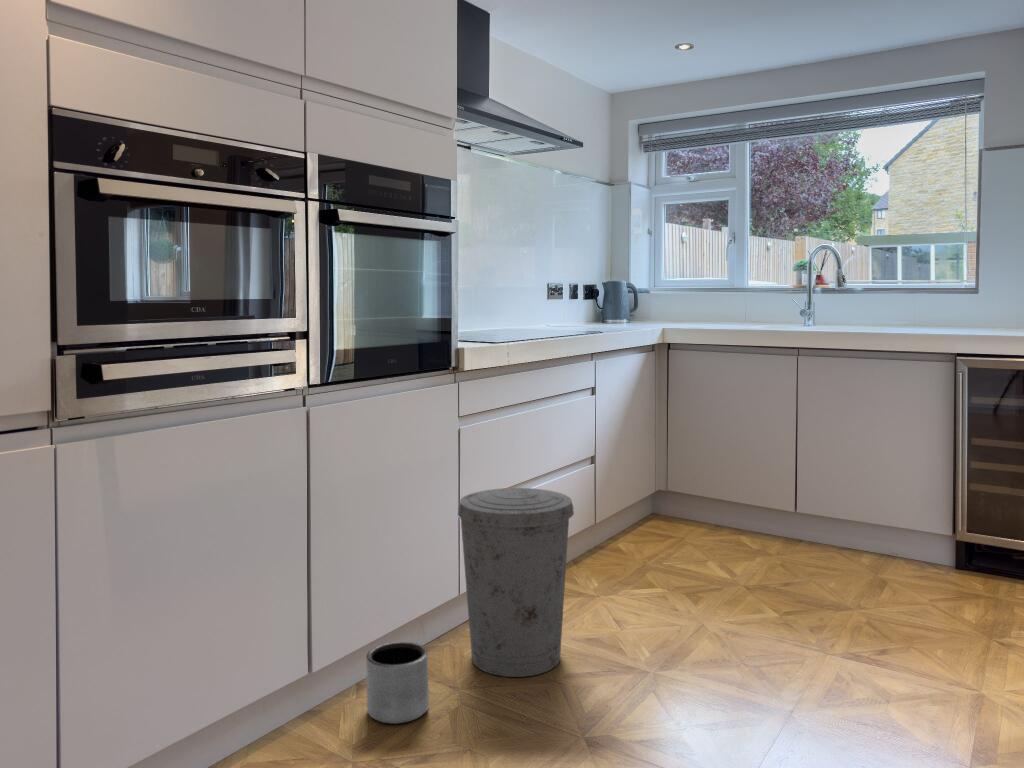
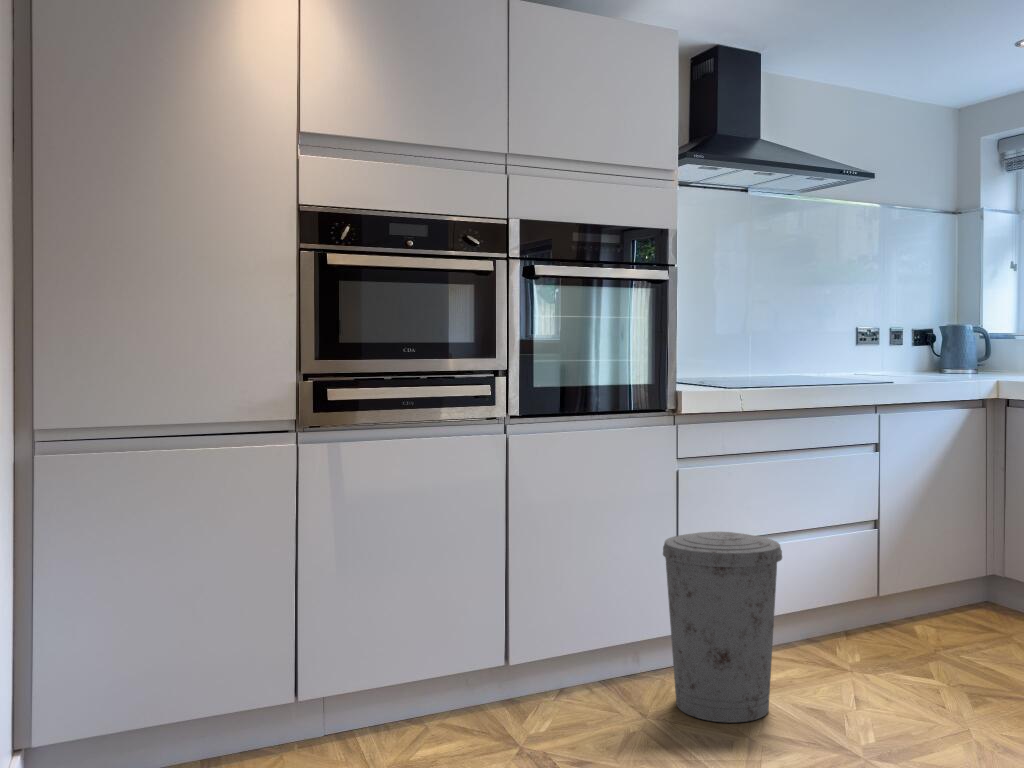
planter: present [366,642,429,724] -> none [553,662,610,735]

